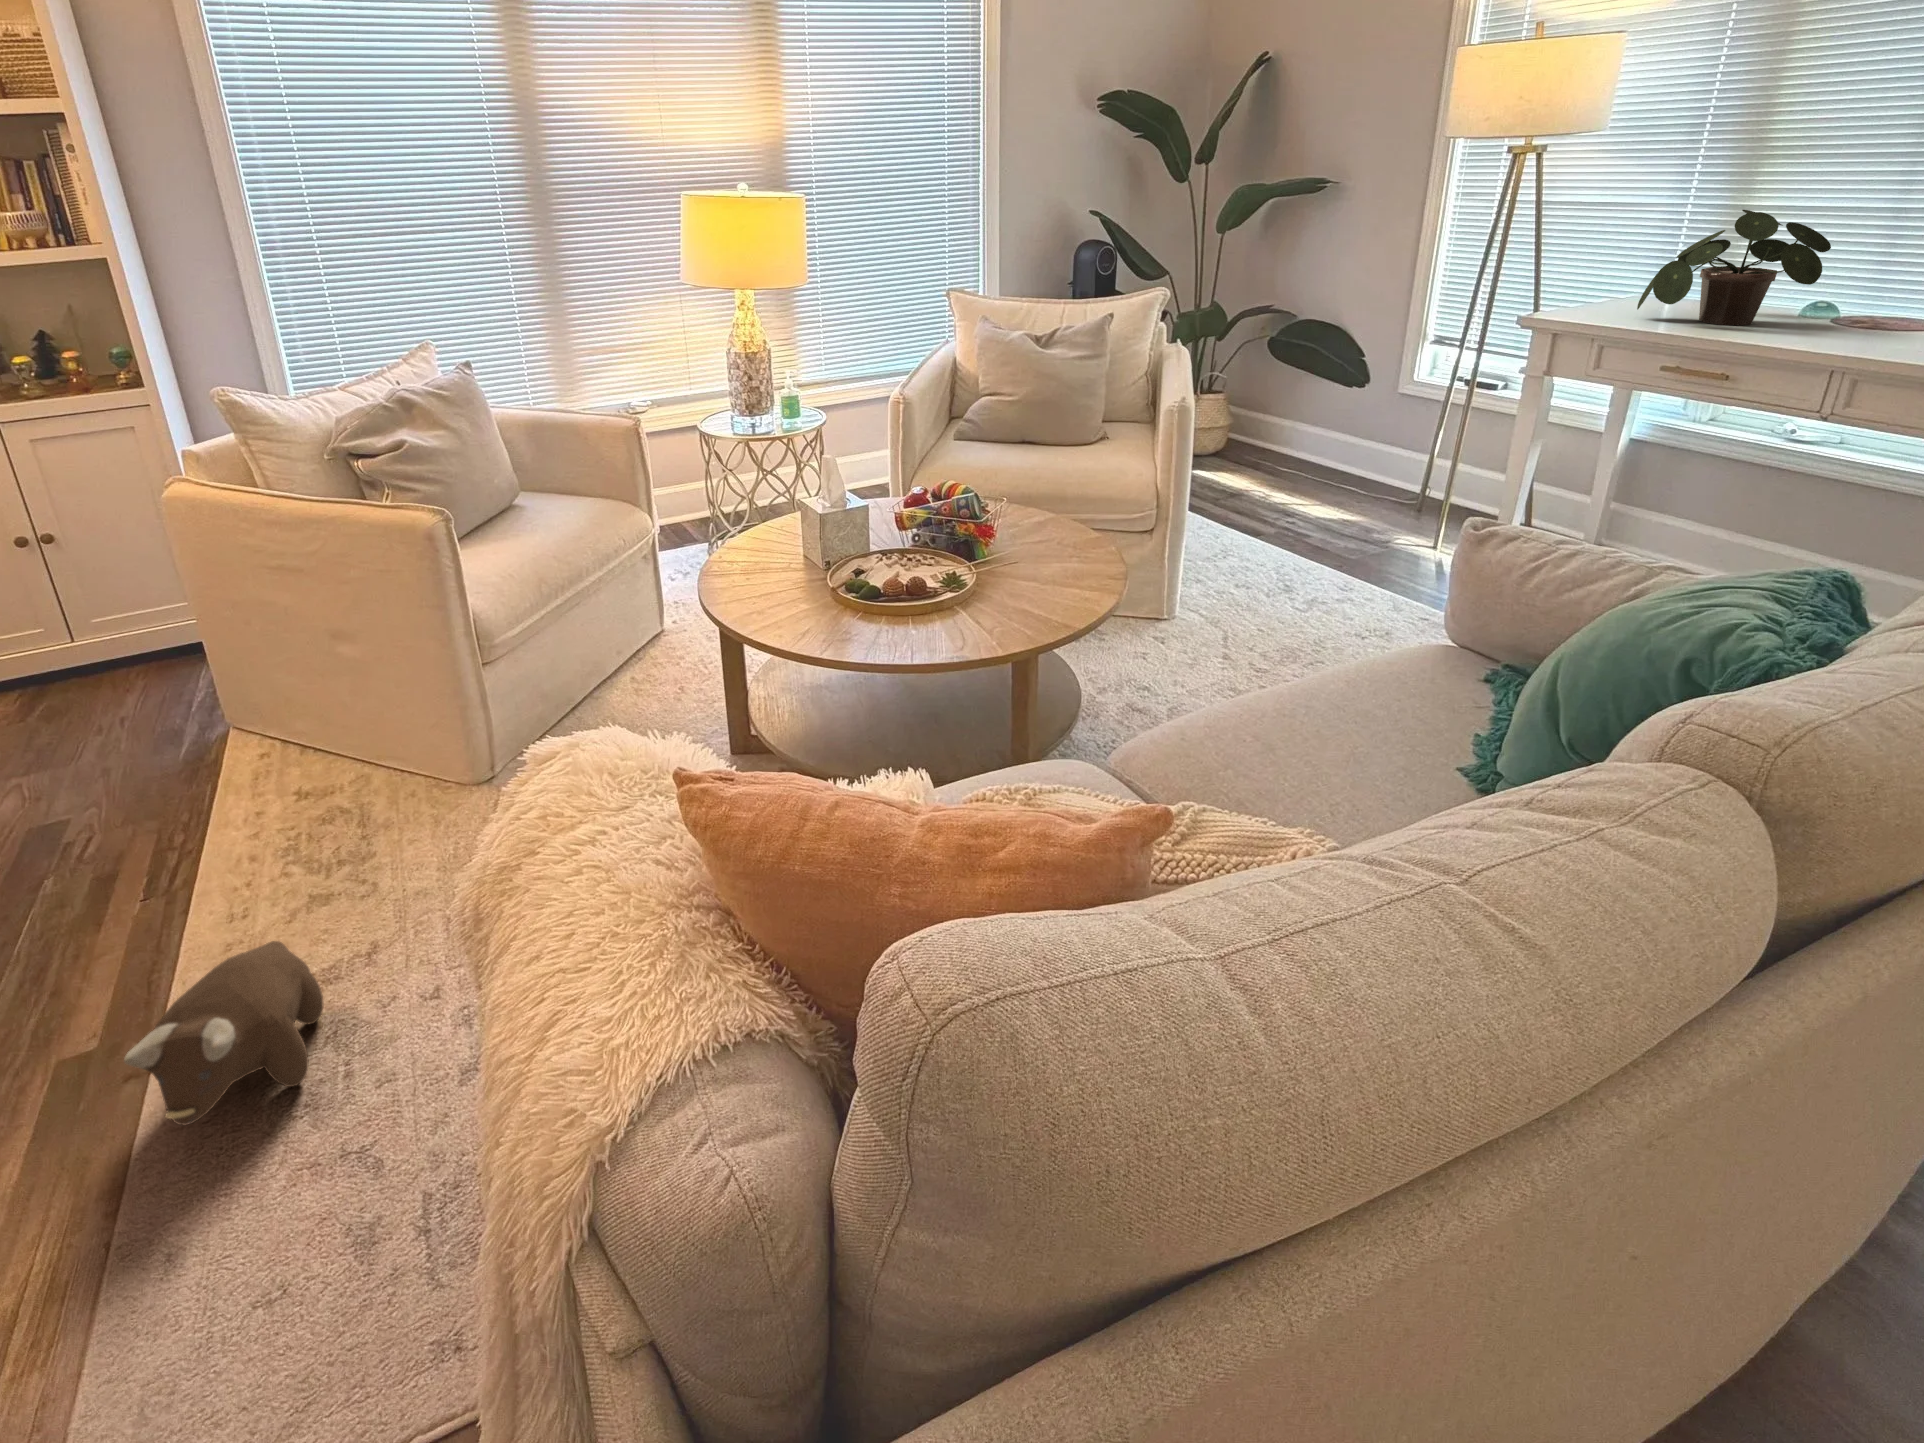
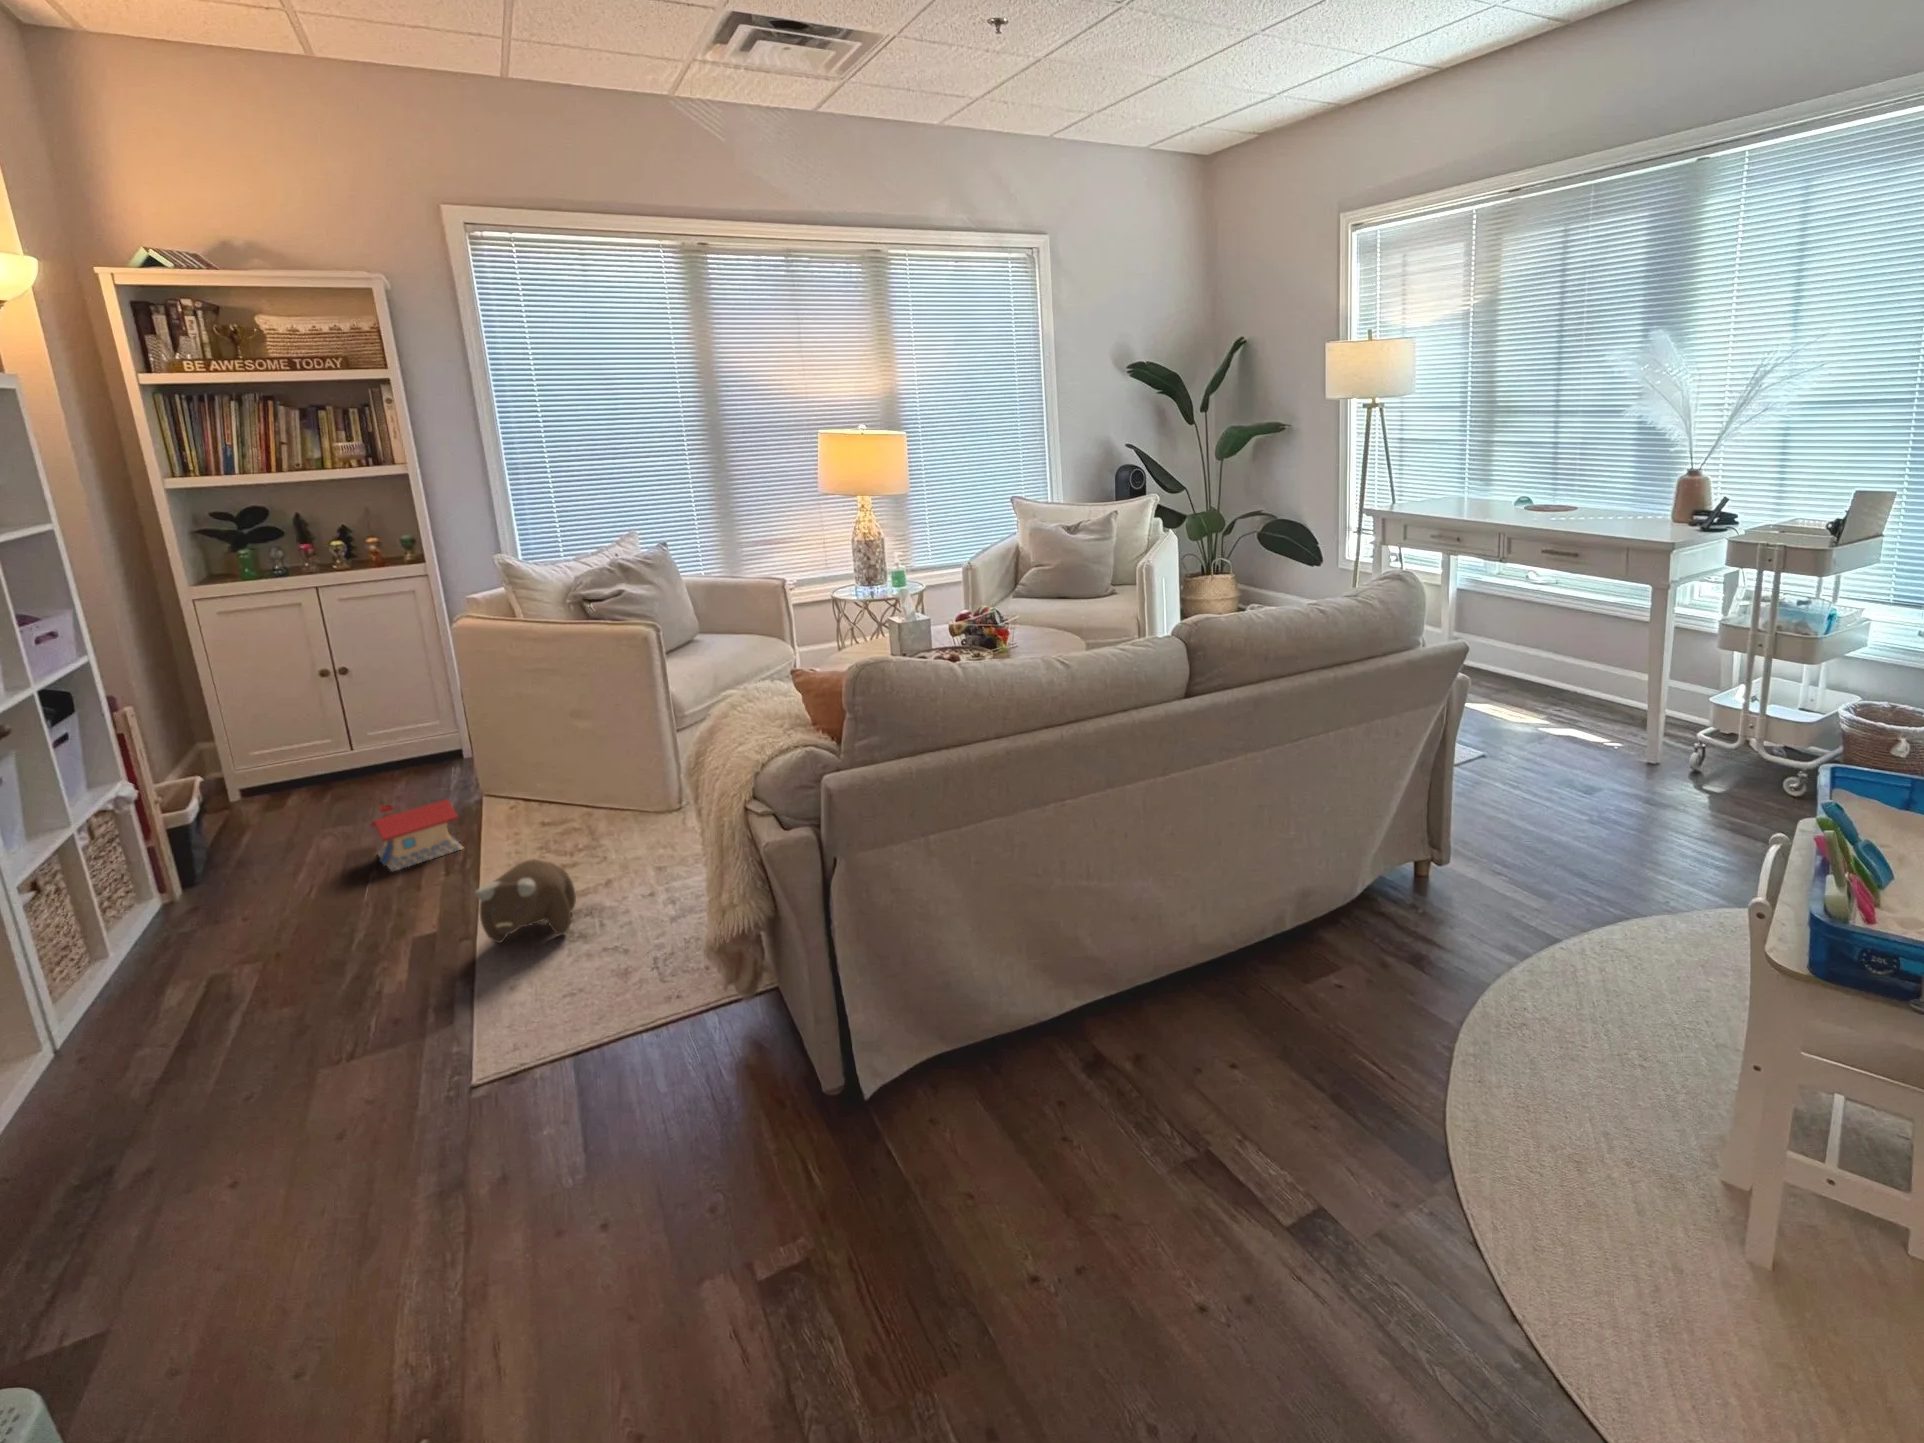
potted plant: present [1637,210,1831,325] -> none [1423,446,1511,514]
toy house: none [47,765,187,886] -> present [369,800,463,872]

